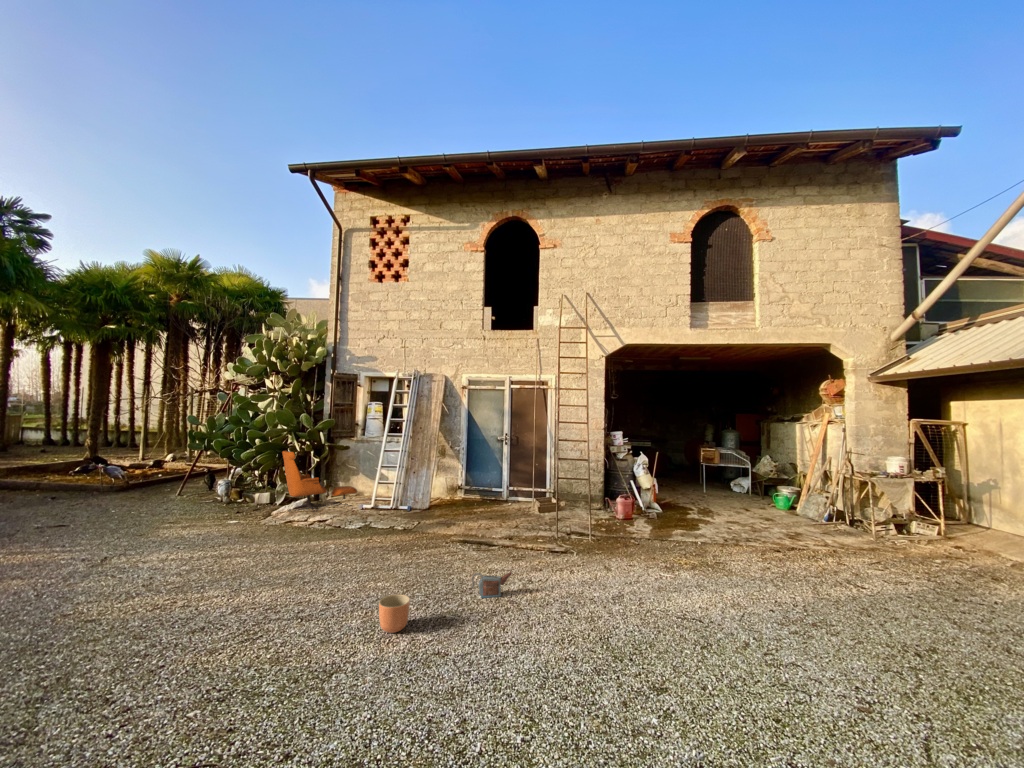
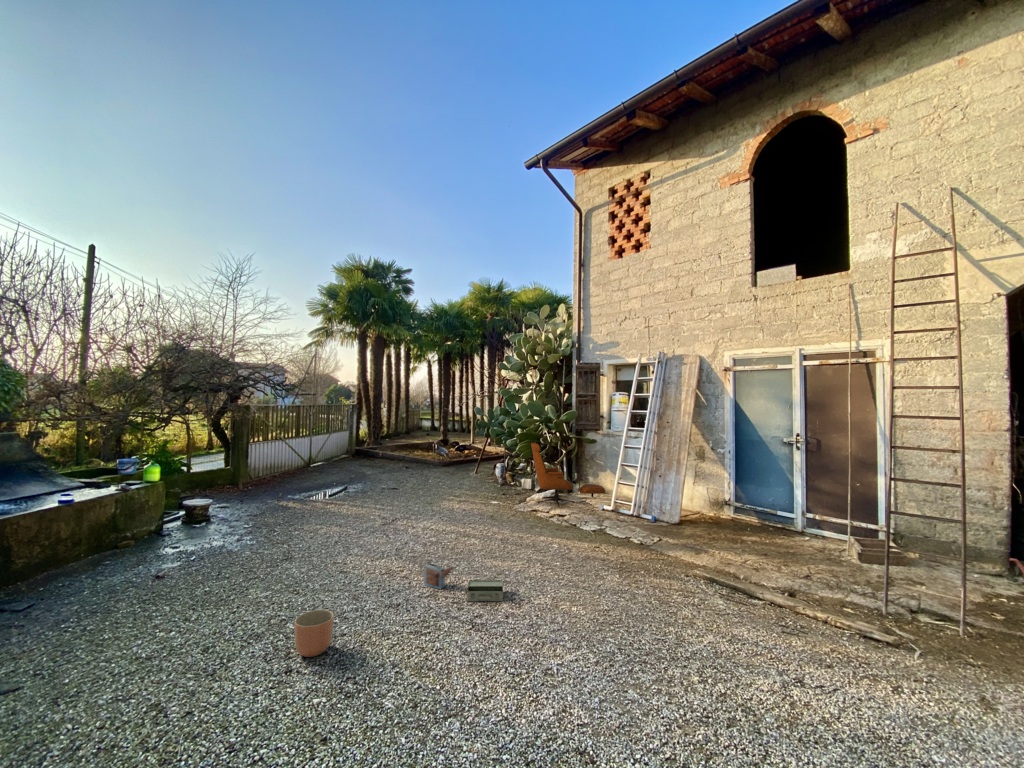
watering can: present [471,572,512,598] -> present [419,559,453,589]
toolbox: none [276,578,317,604] -> present [467,580,503,601]
planter: present [379,594,410,633] -> present [295,610,334,657]

